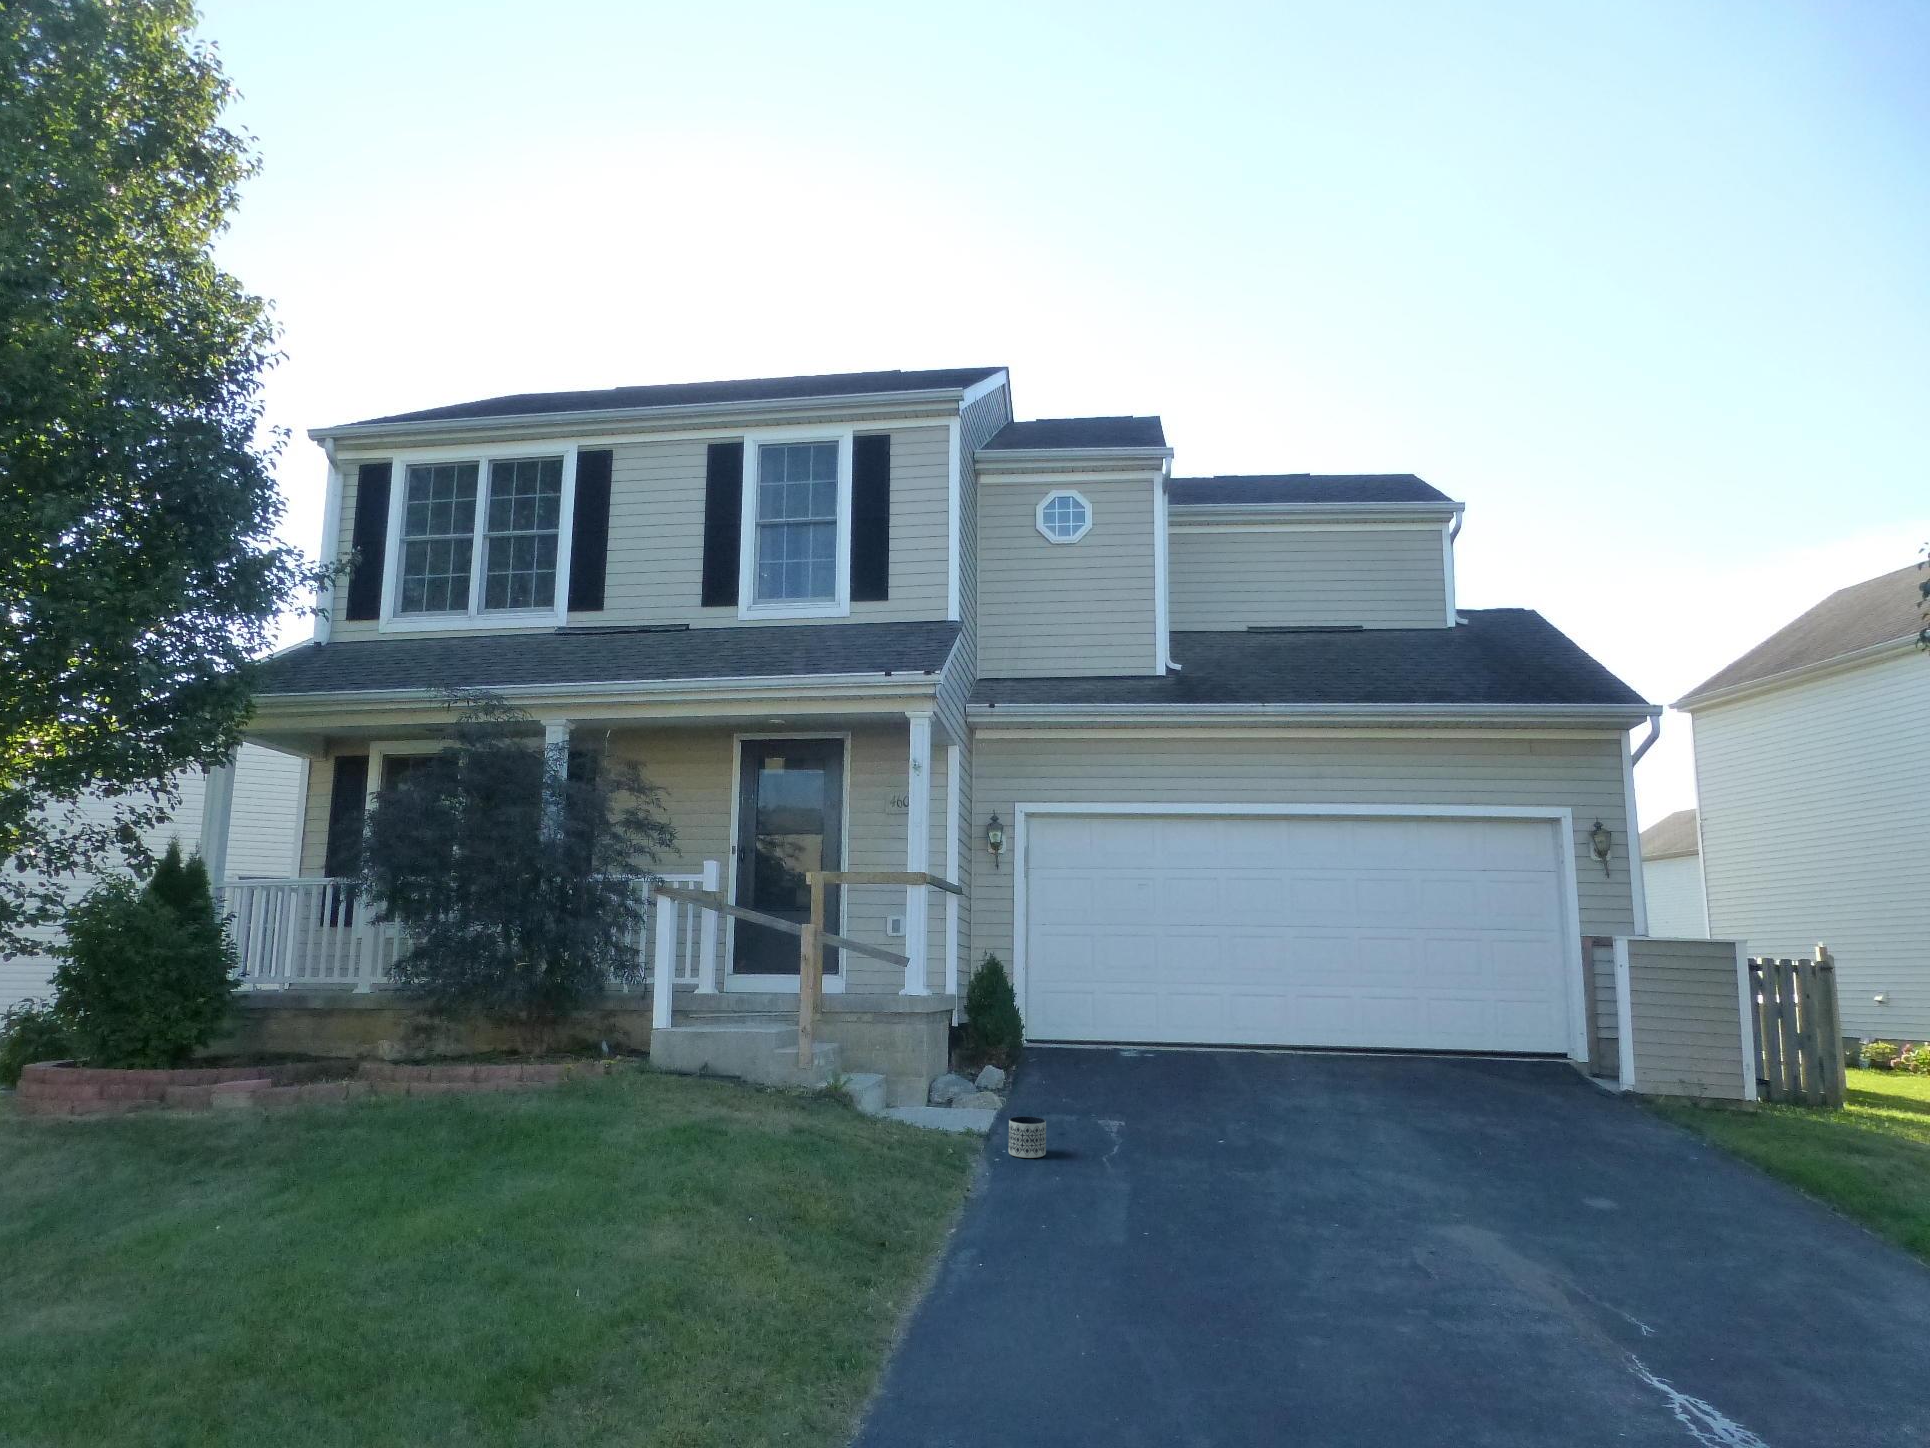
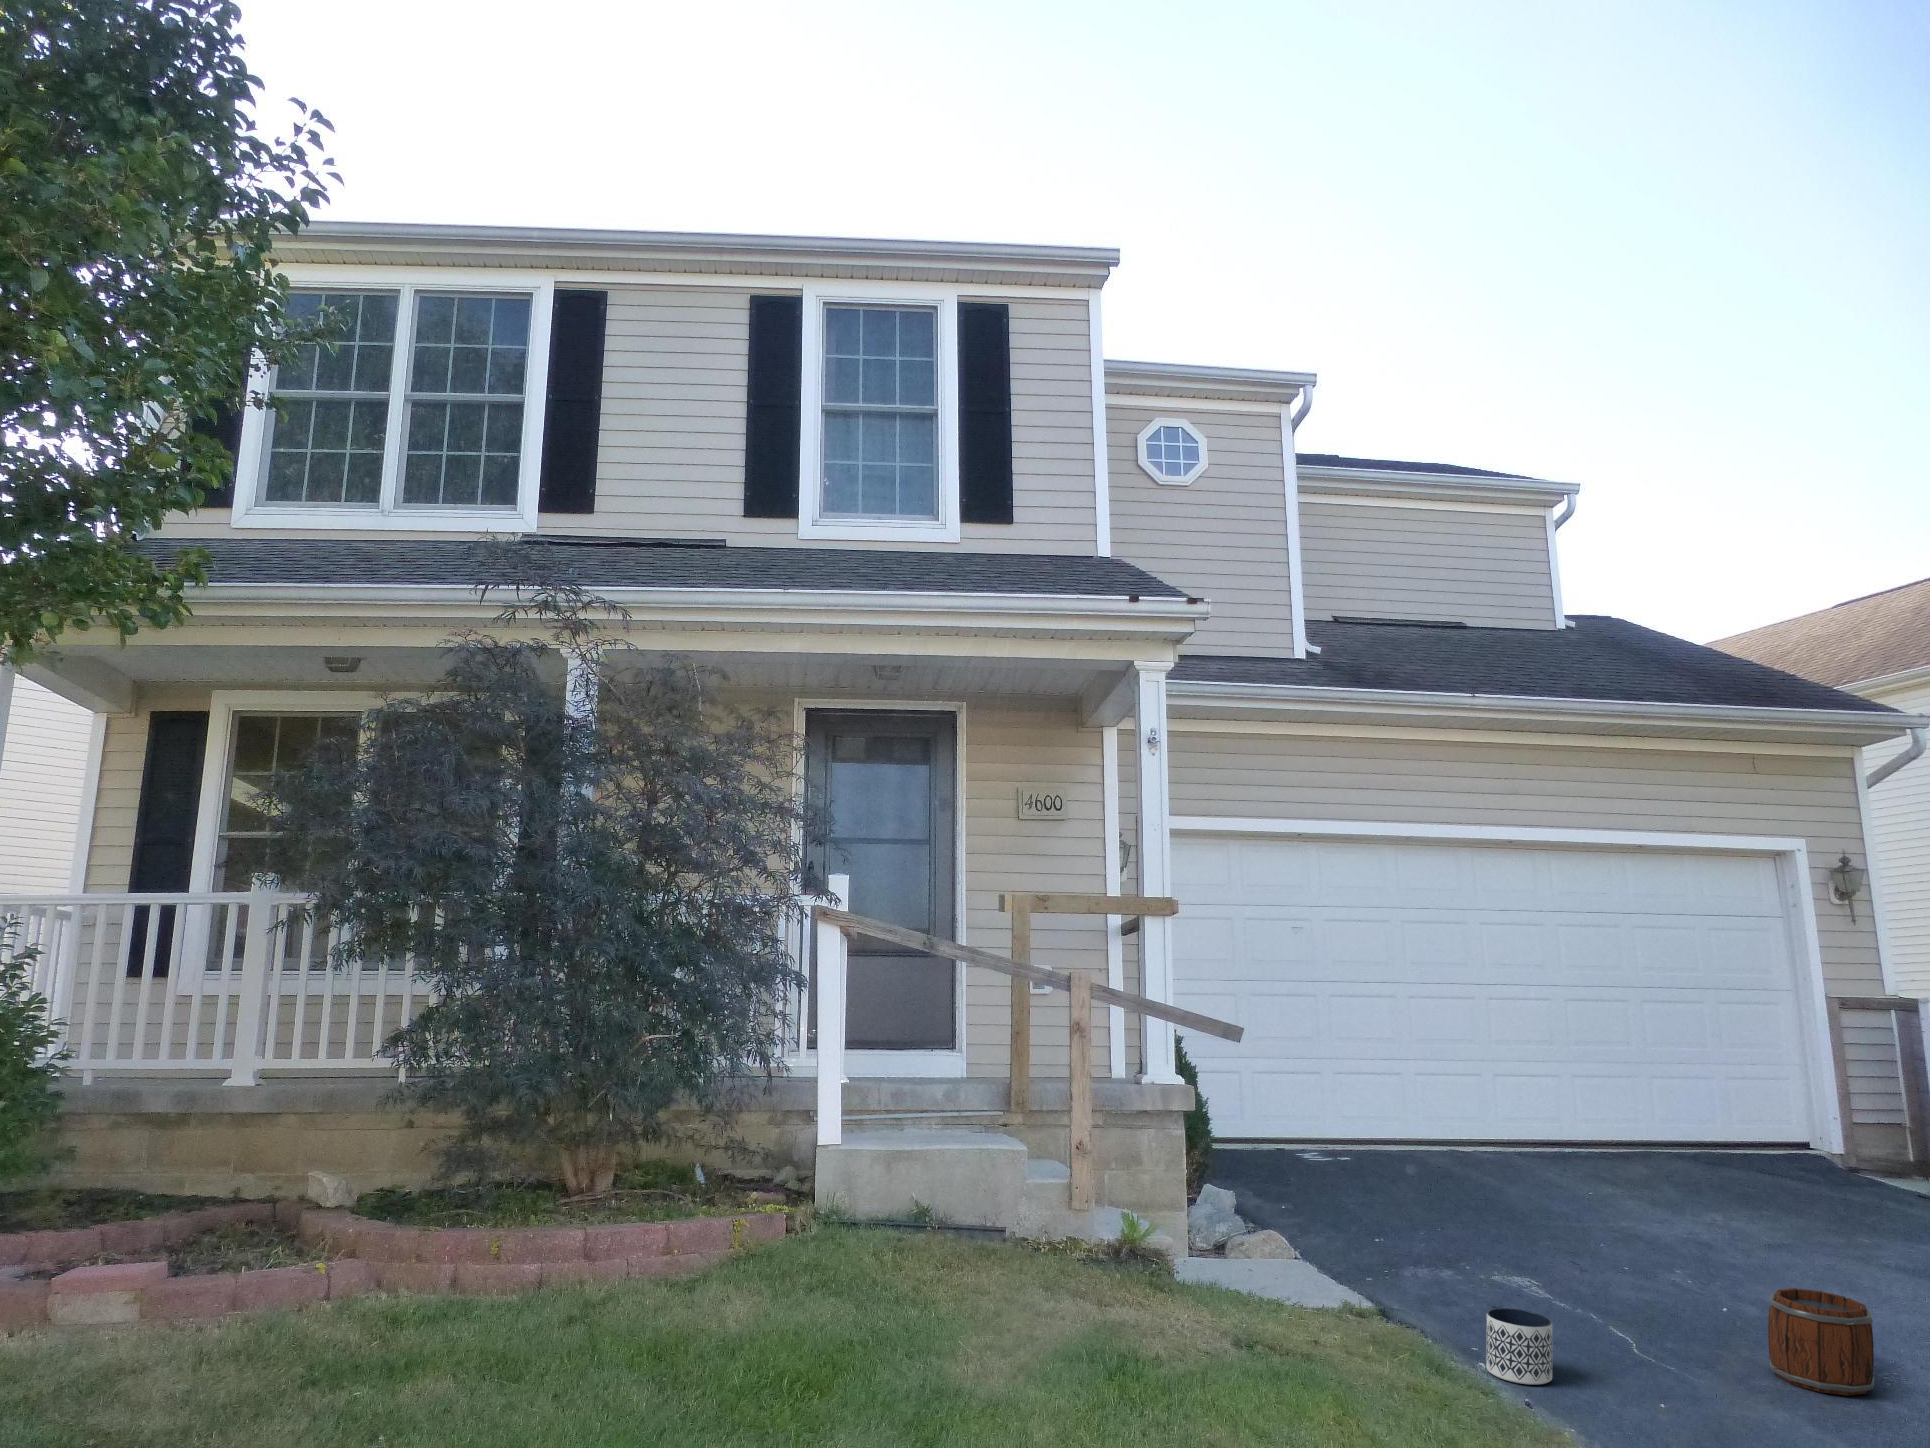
bucket: none [1198,1110,1256,1170] -> present [1768,1288,1874,1396]

